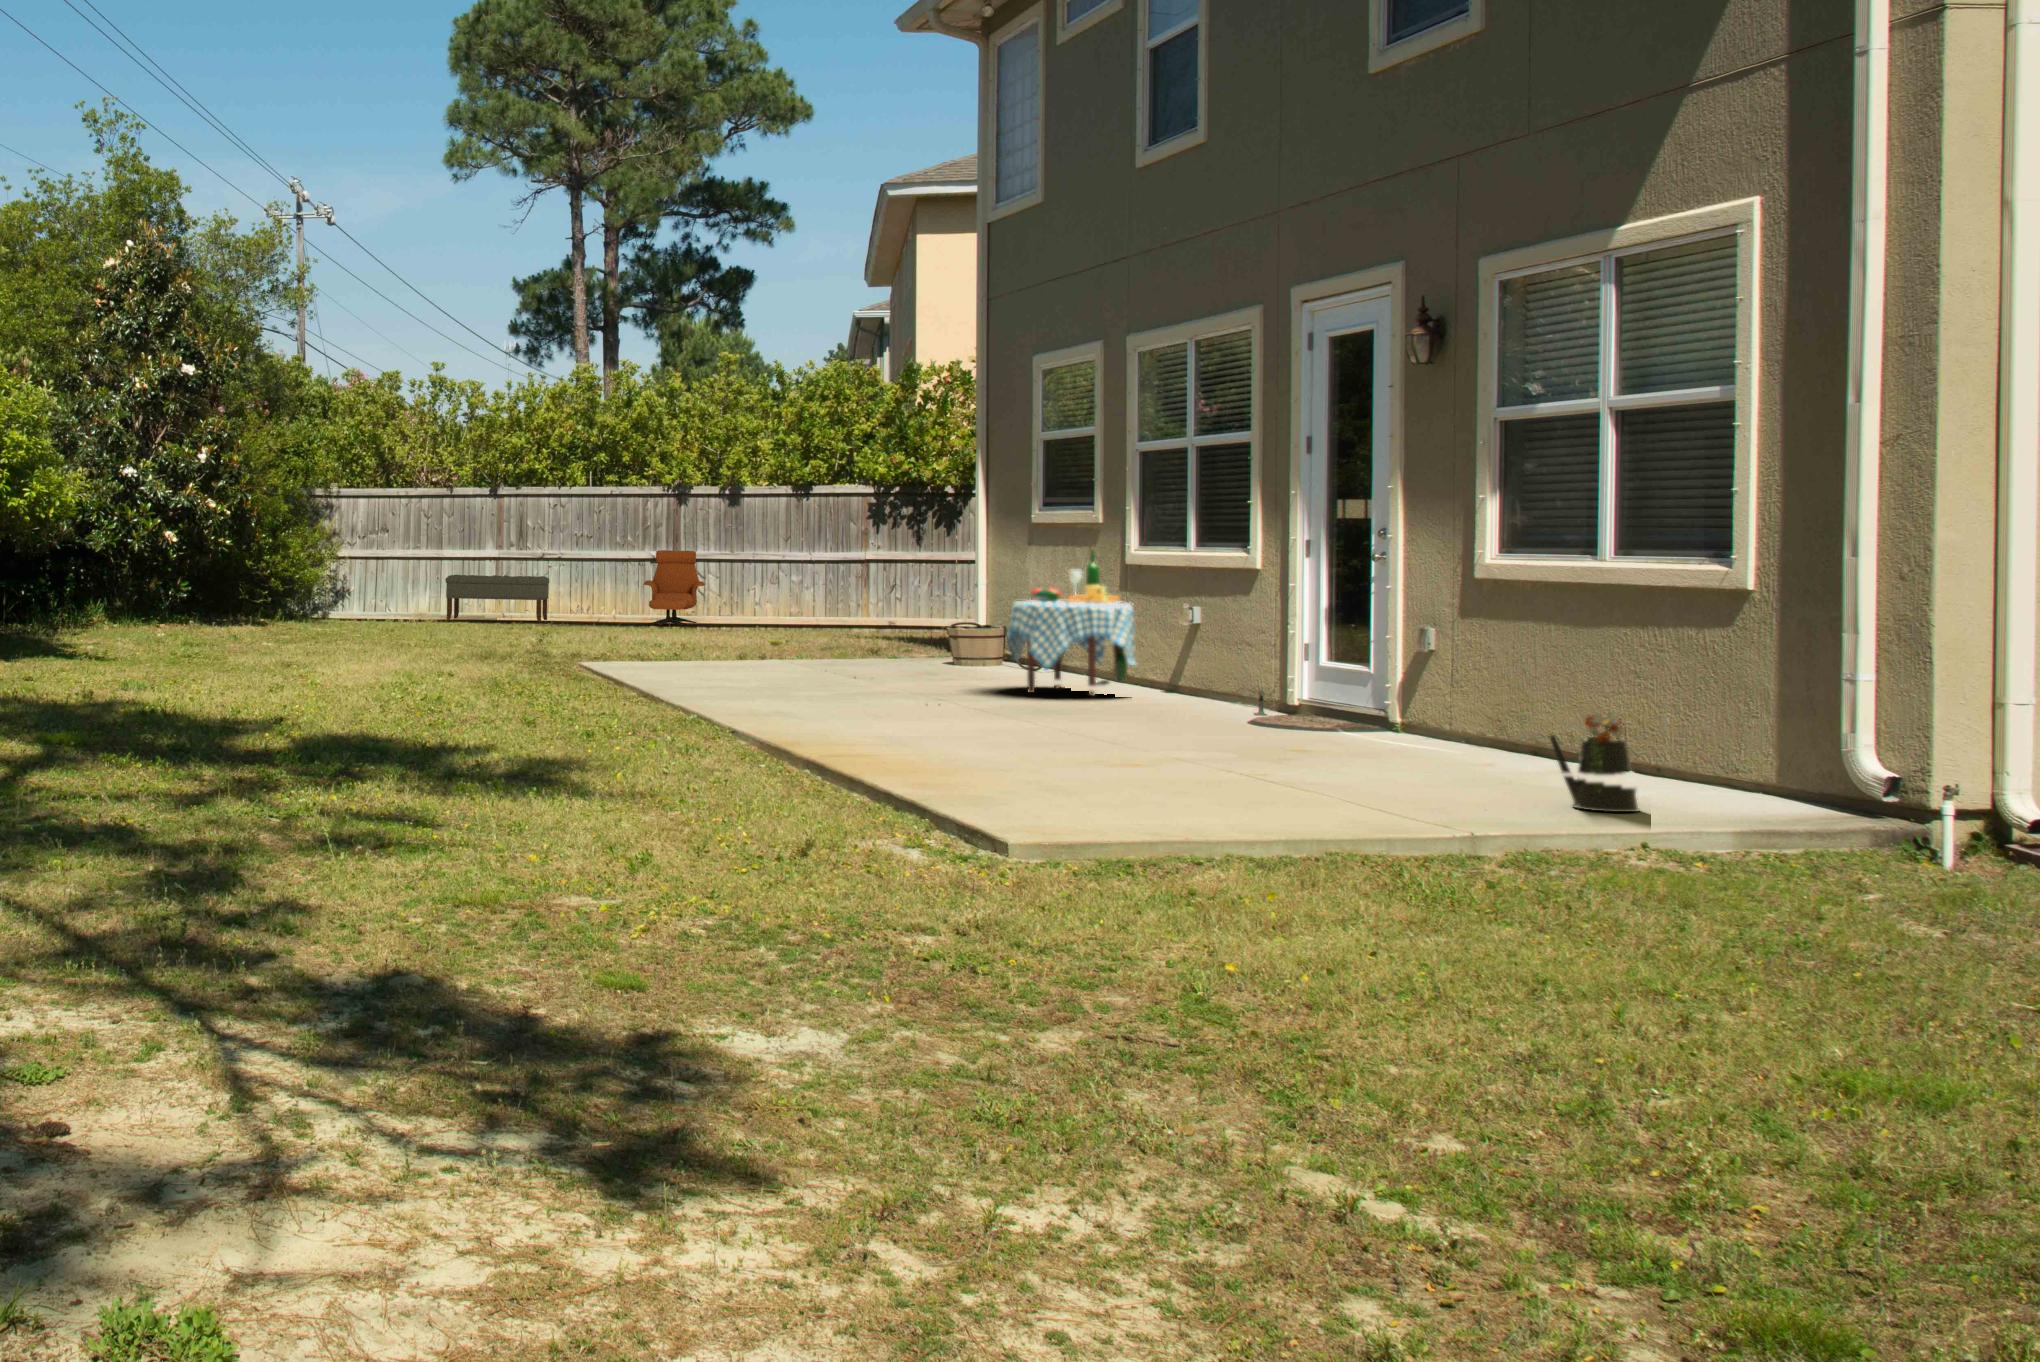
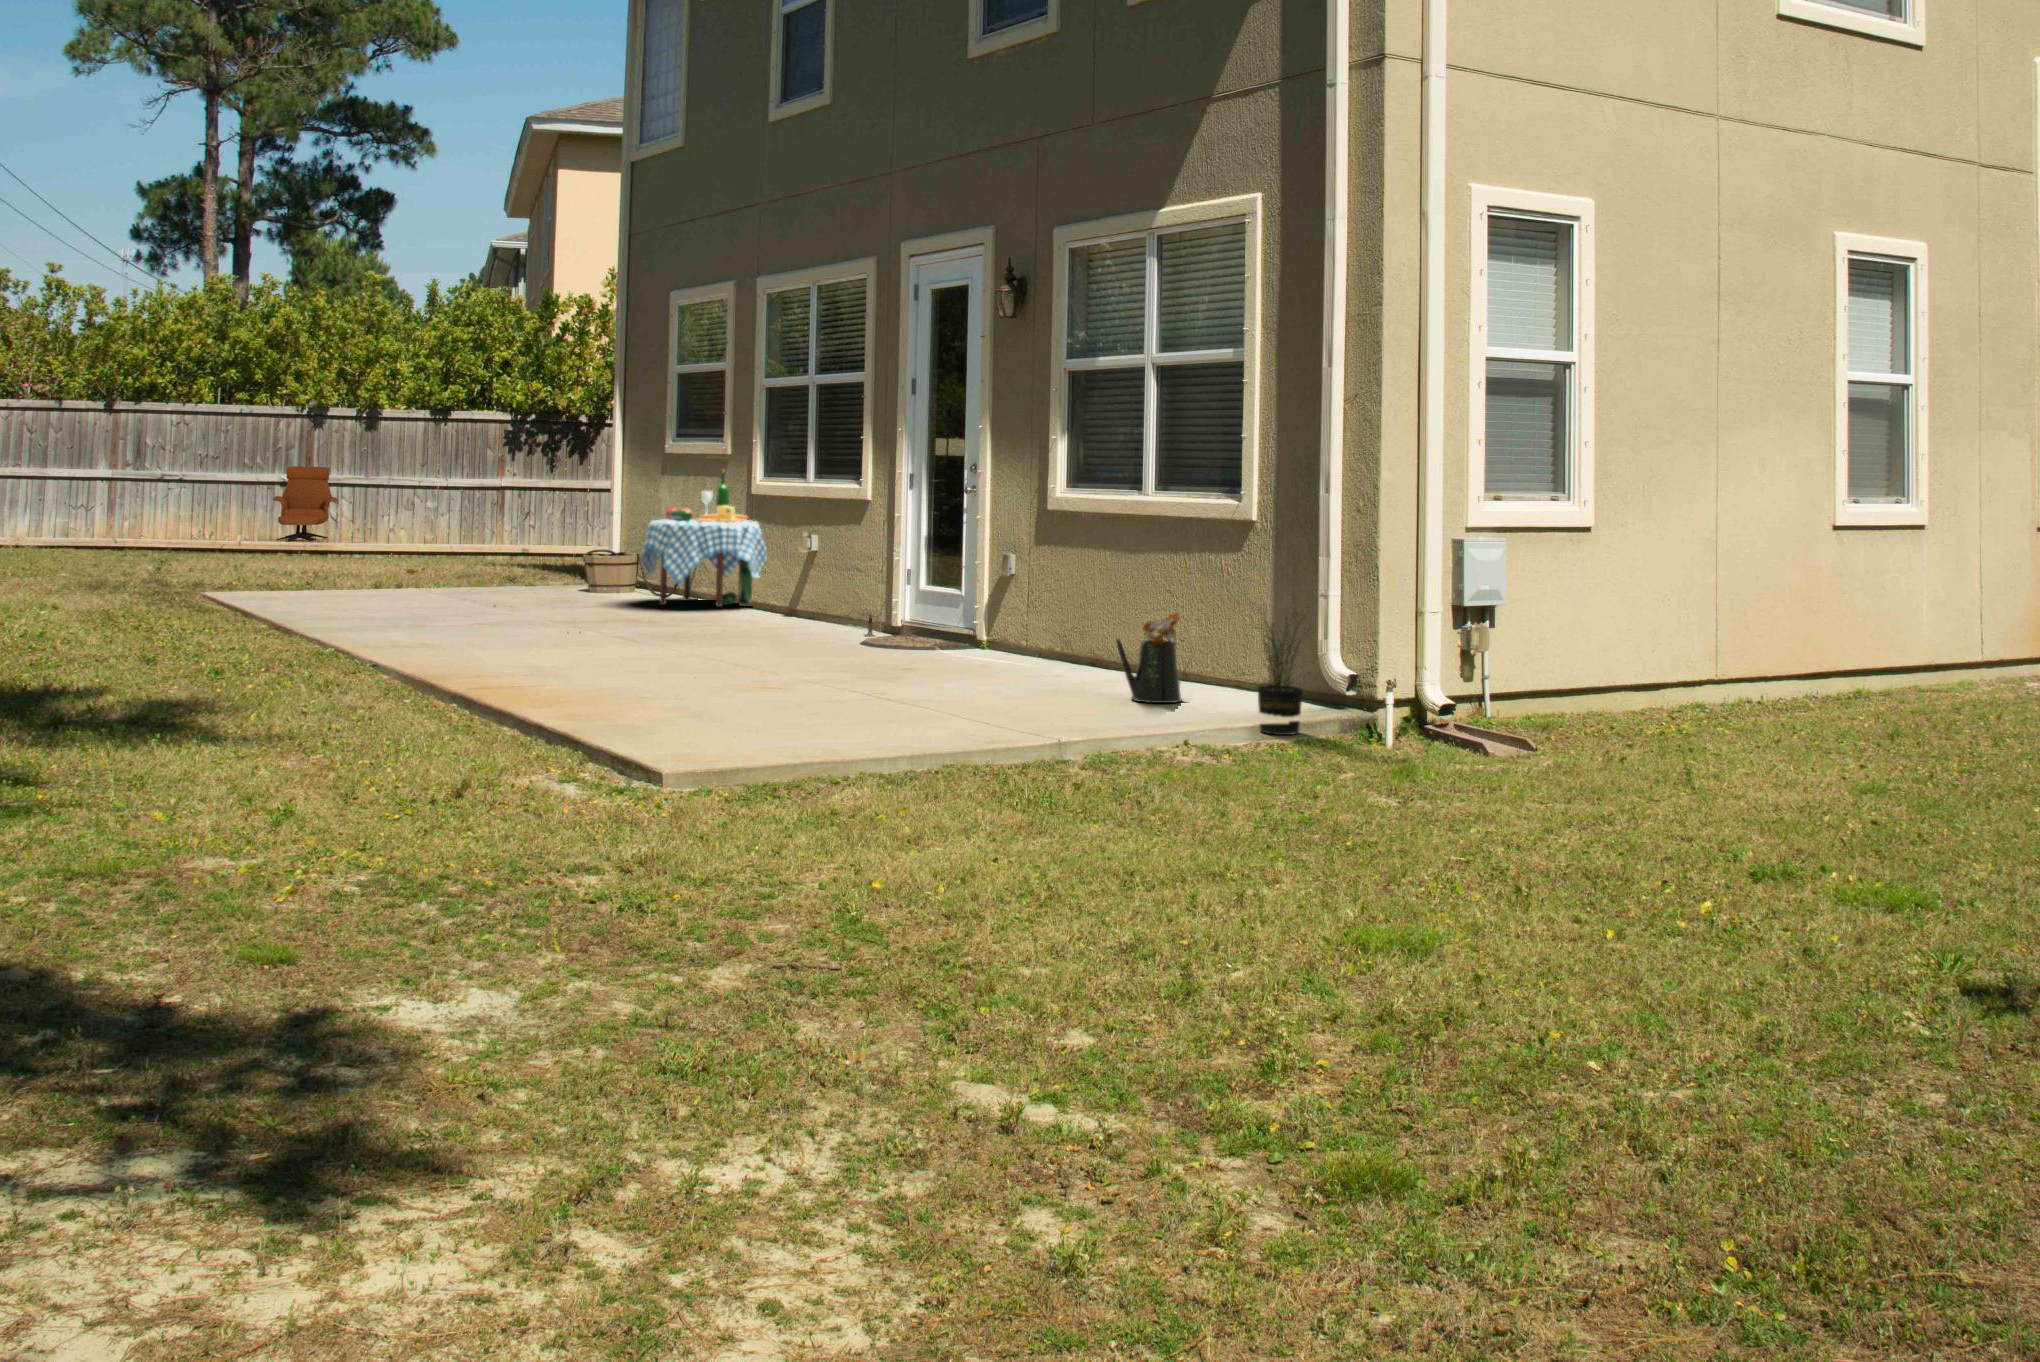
bench: present [445,575,549,622] -> none [51,490,170,538]
potted plant: none [1716,689,1809,854] -> present [1258,604,1313,735]

